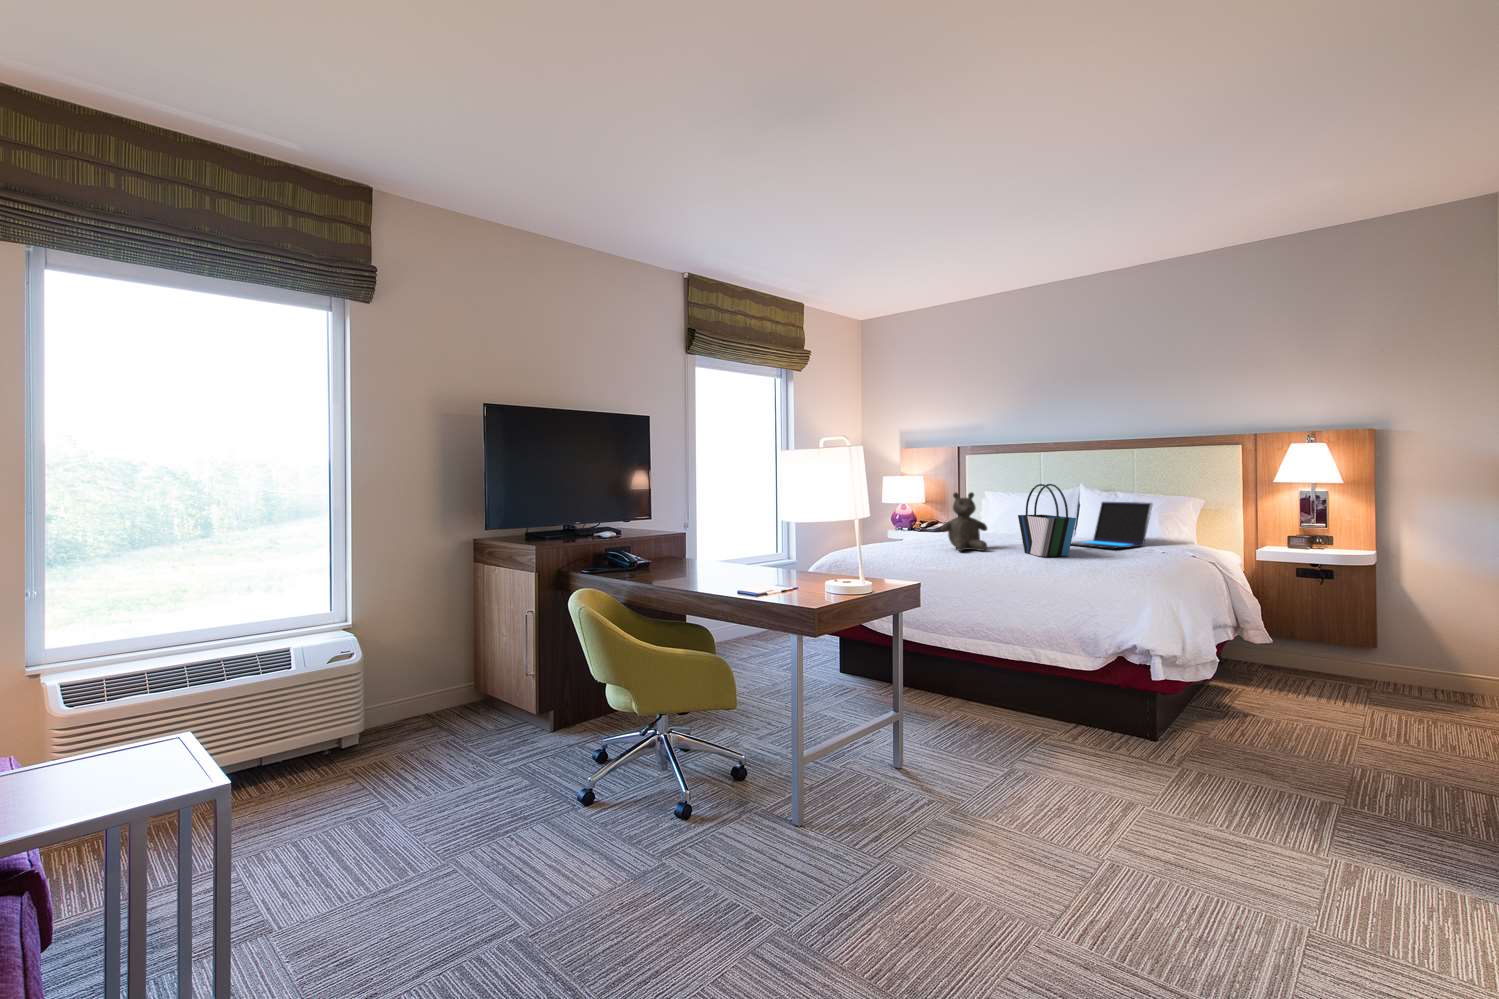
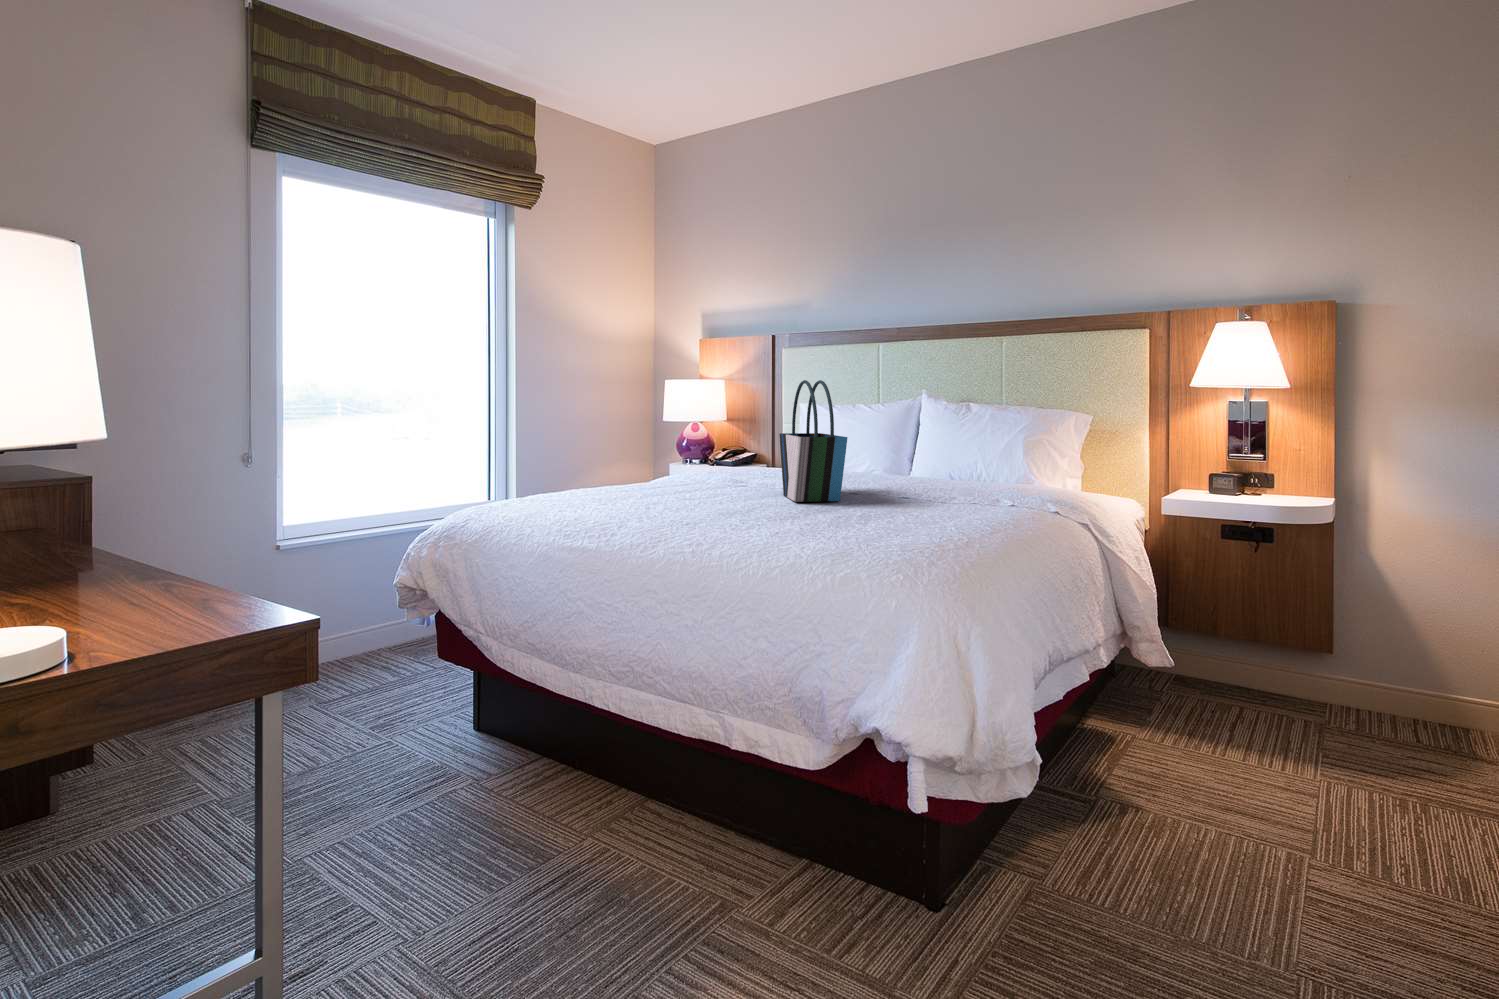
teddy bear: present [941,492,987,551] -> none [664,395,741,492]
laptop: present [1071,502,1152,549] -> none [863,416,998,490]

